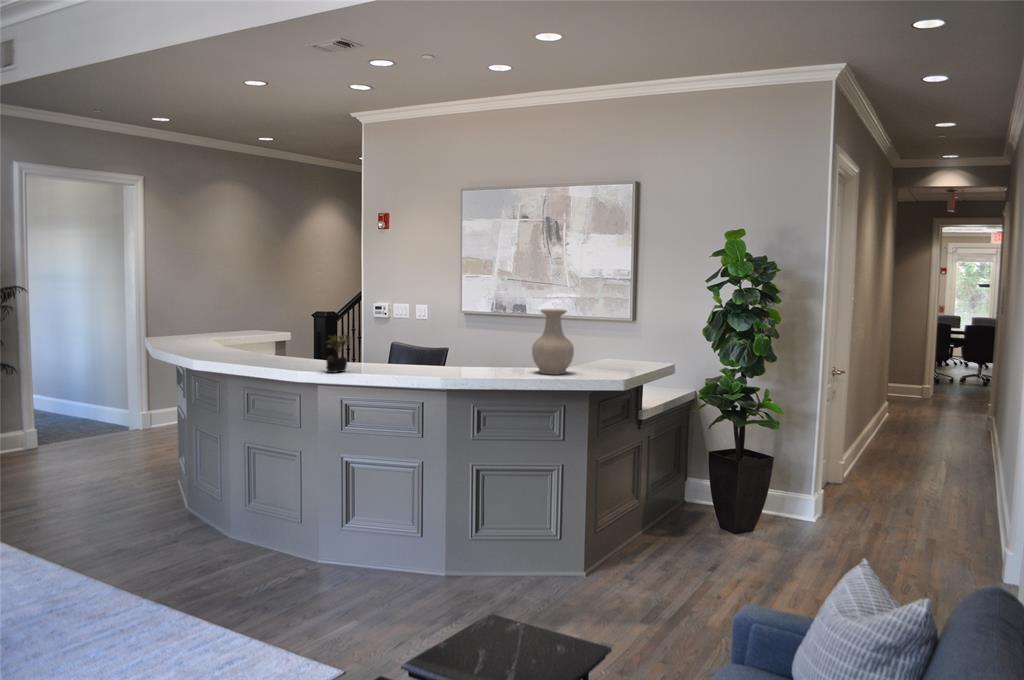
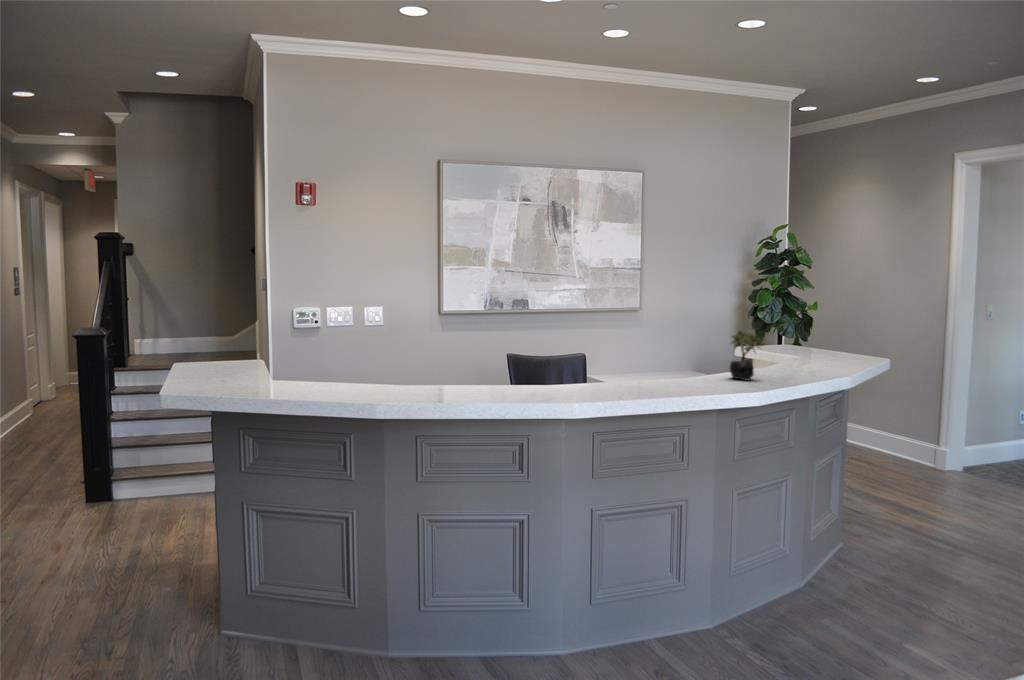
vase: present [532,309,574,374] -> none [797,295,842,359]

